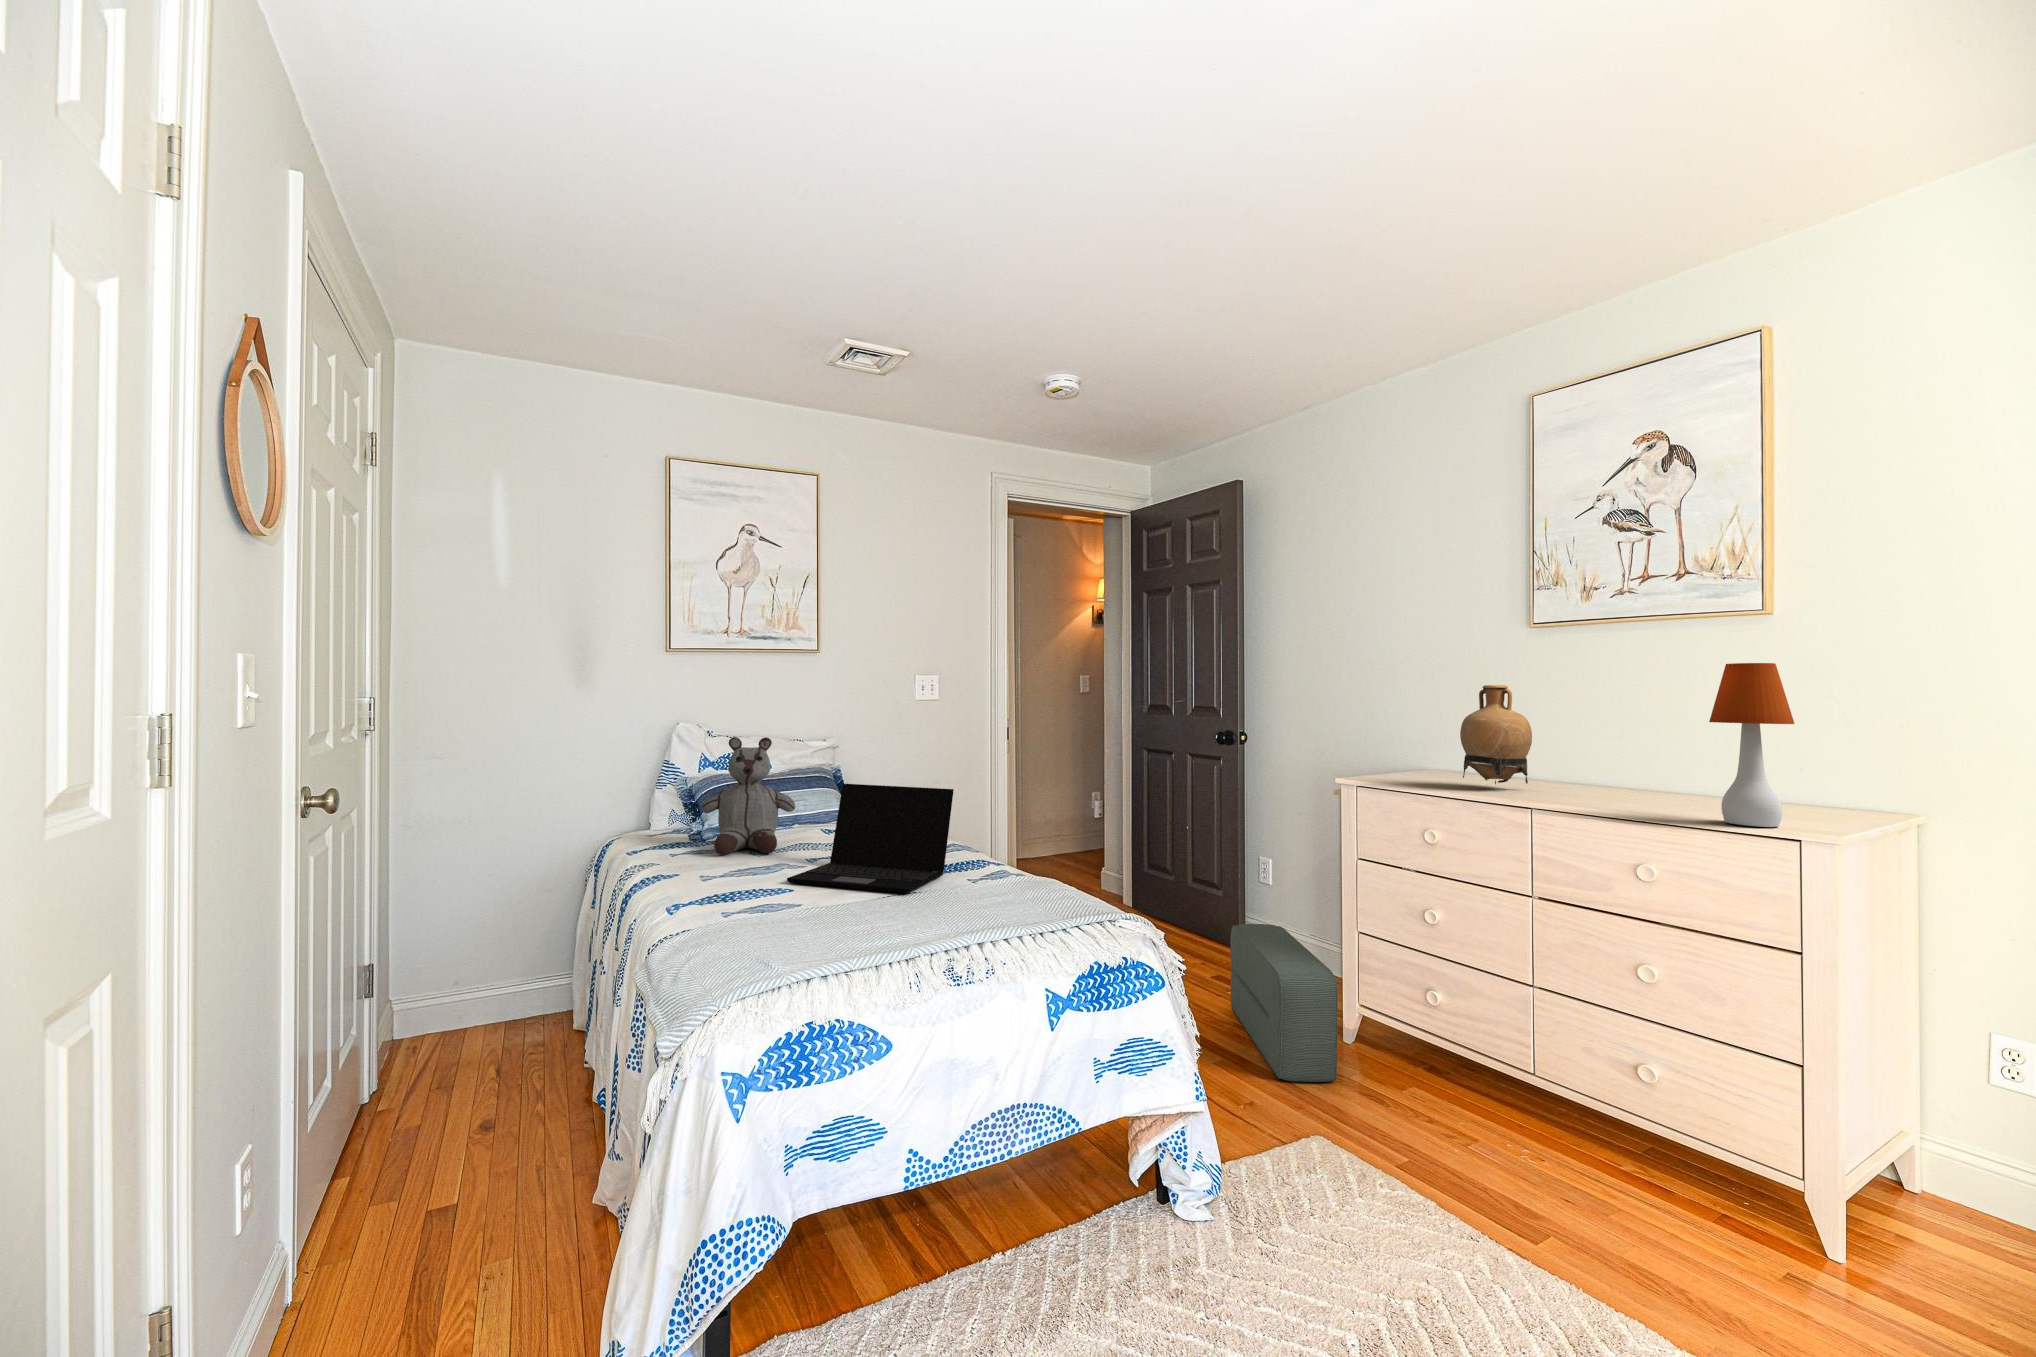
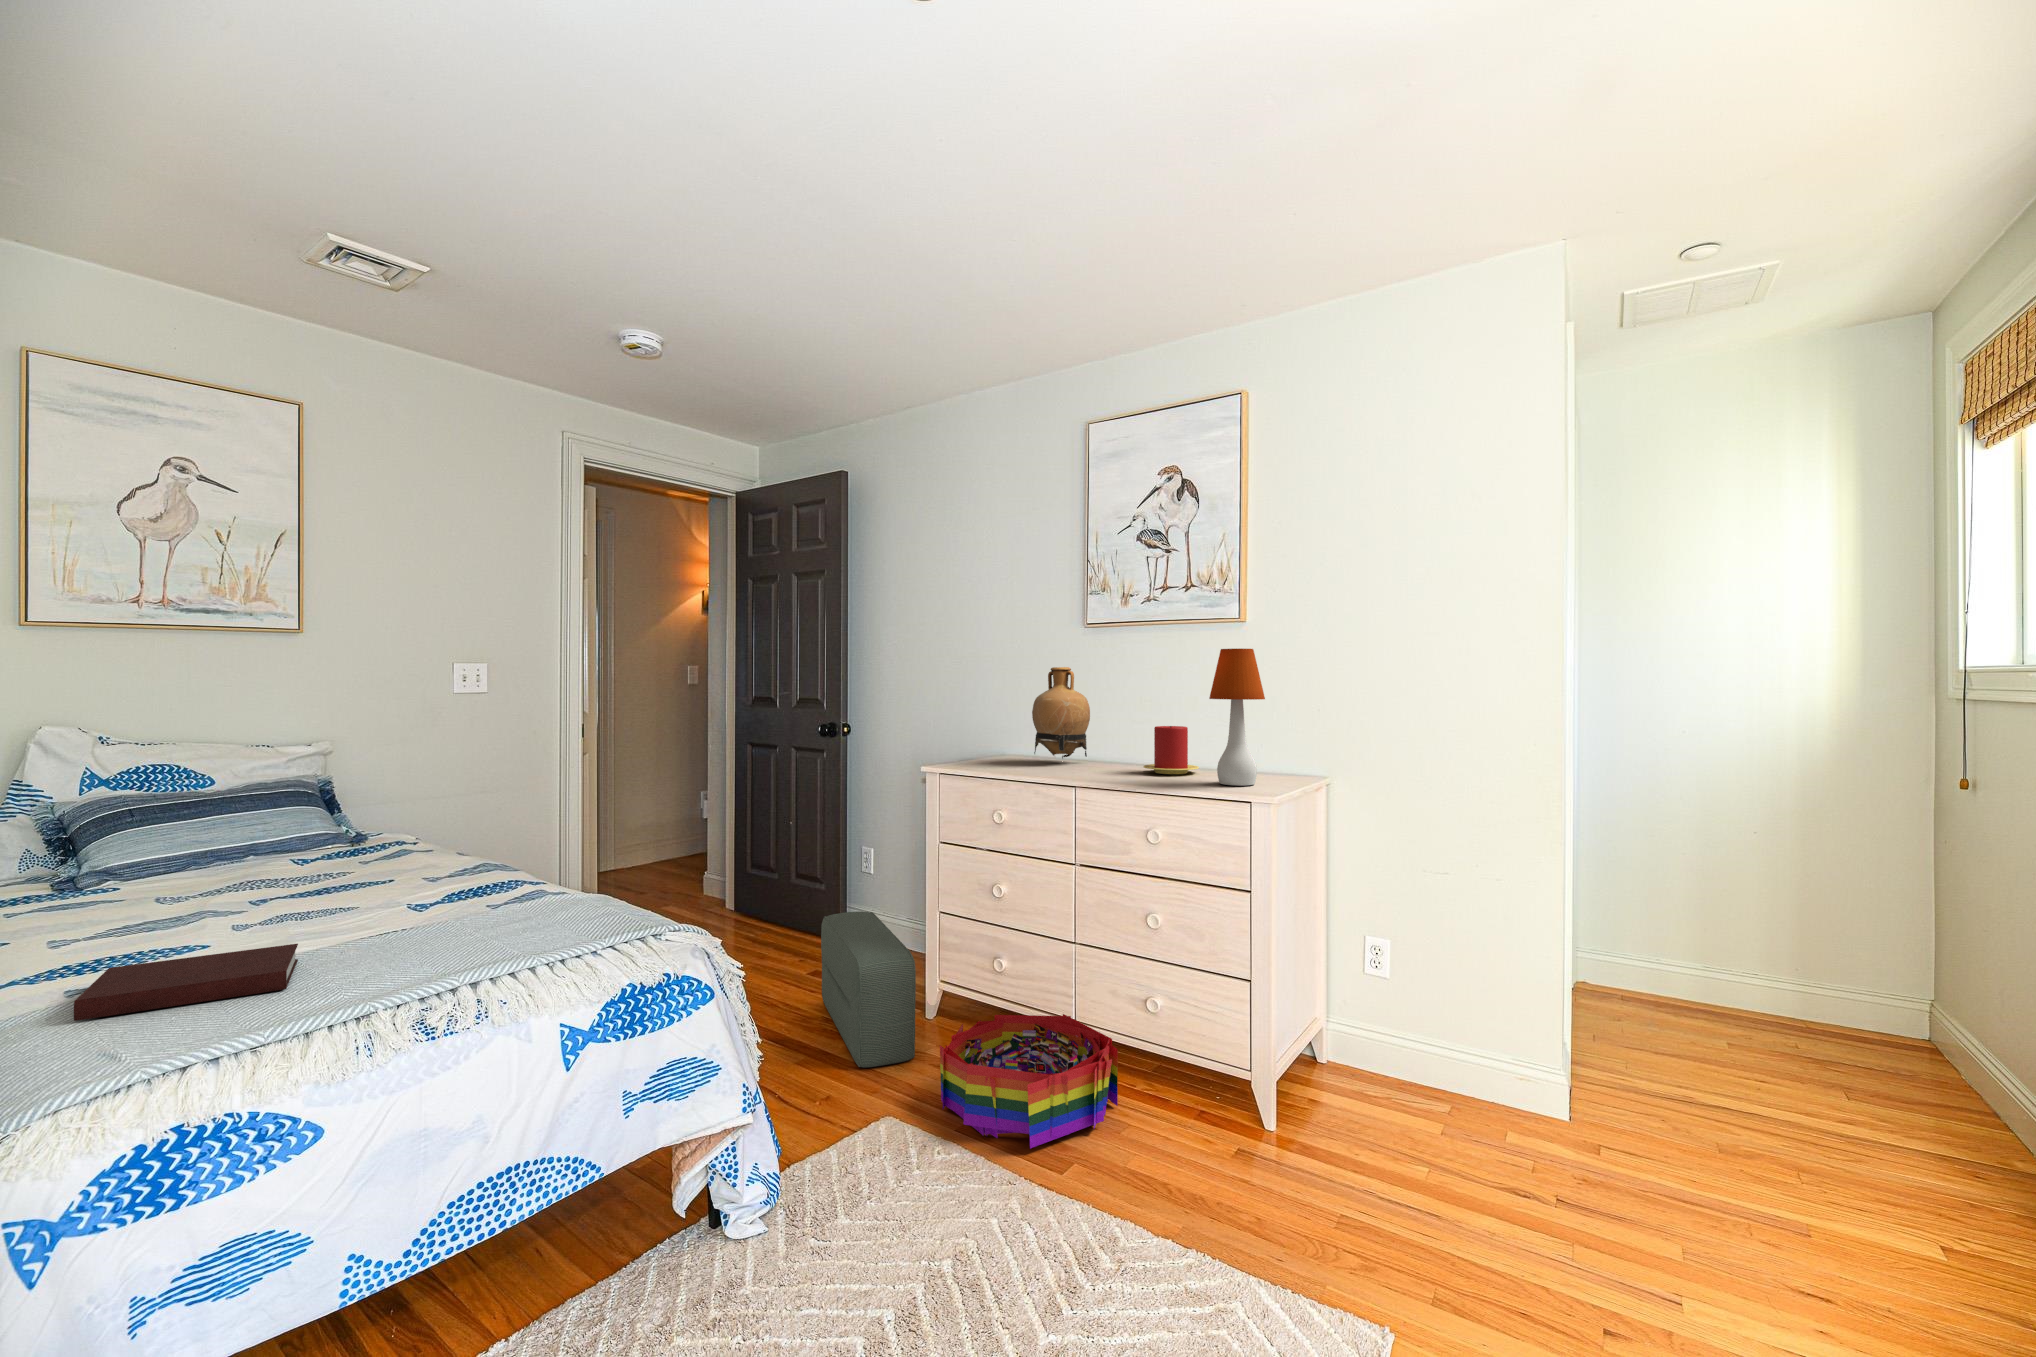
stuffed bear: present [701,737,795,855] -> none [66,746,236,909]
candle: none [1609,753,1687,809] -> present [1144,726,1199,774]
laptop: present [787,784,954,893] -> none [199,799,464,937]
notebook: none [734,895,856,933] -> present [74,944,298,1021]
storage bin: none [1372,1051,1591,1203] -> present [940,1014,1118,1148]

